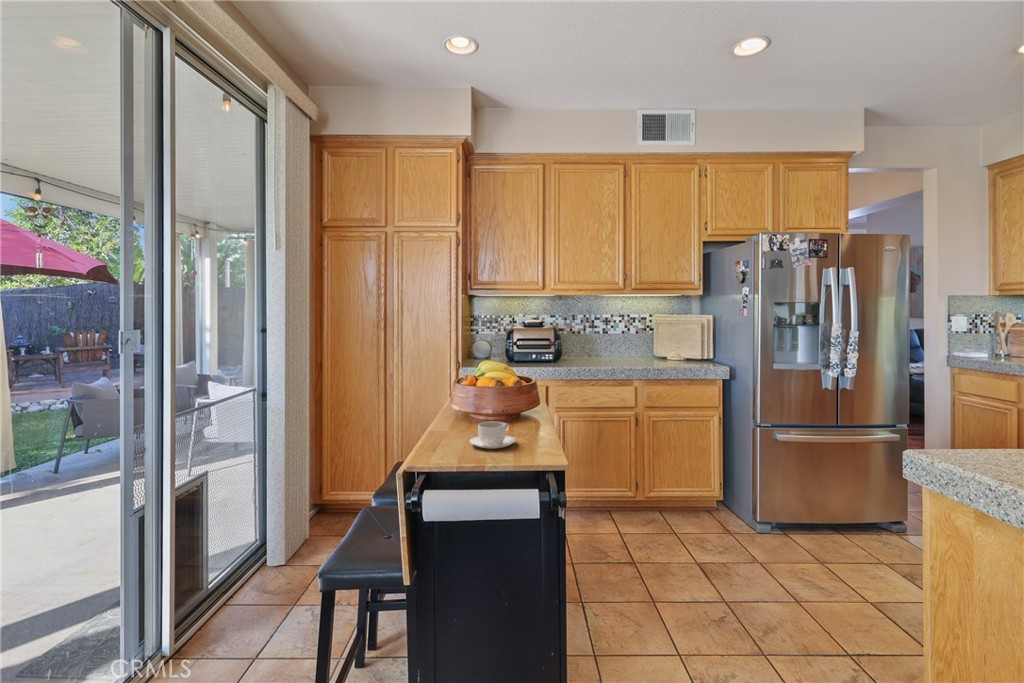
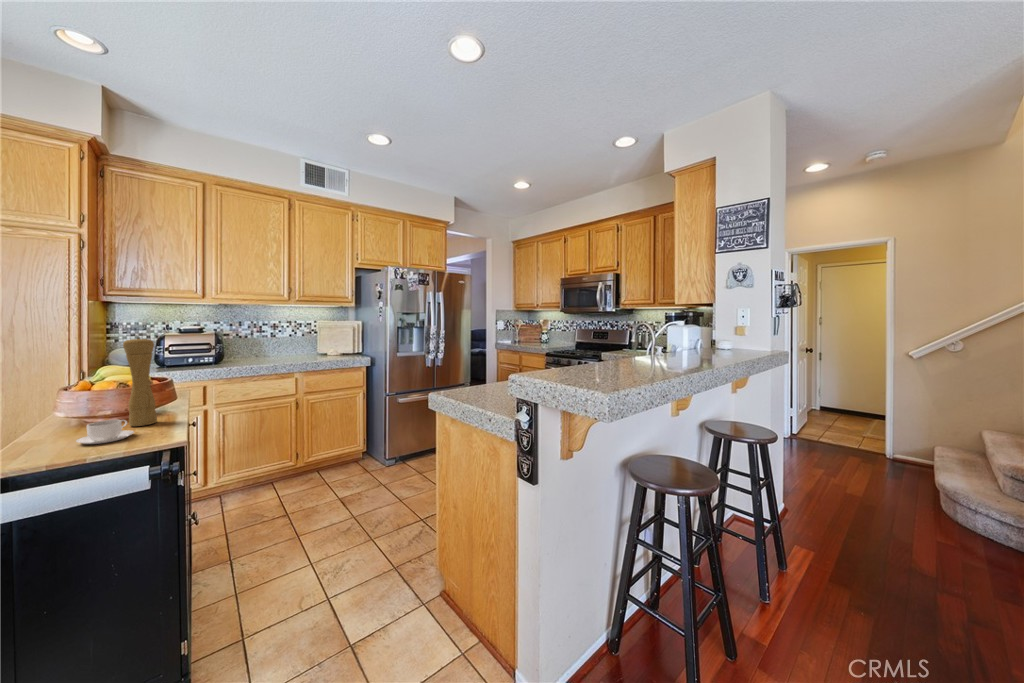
pepper mill: none [505,327,531,431] -> present [123,337,157,426]

